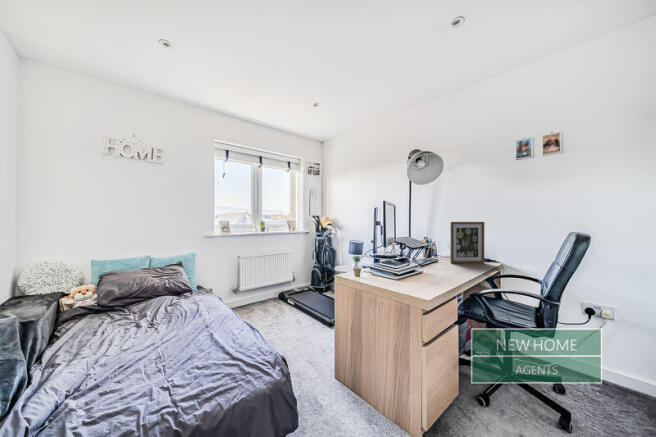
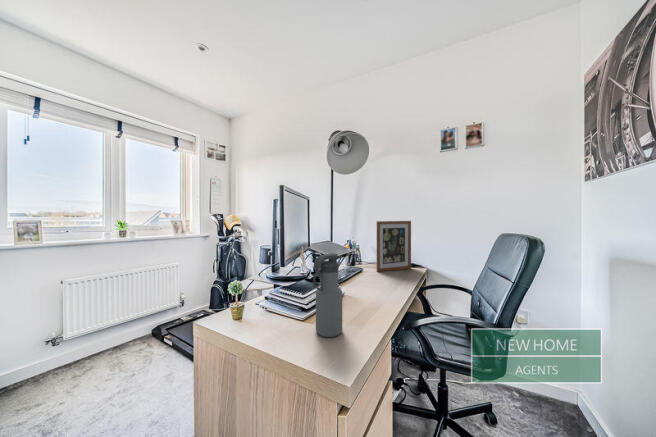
water bottle: none [403,239,422,288] -> present [313,254,342,337]

